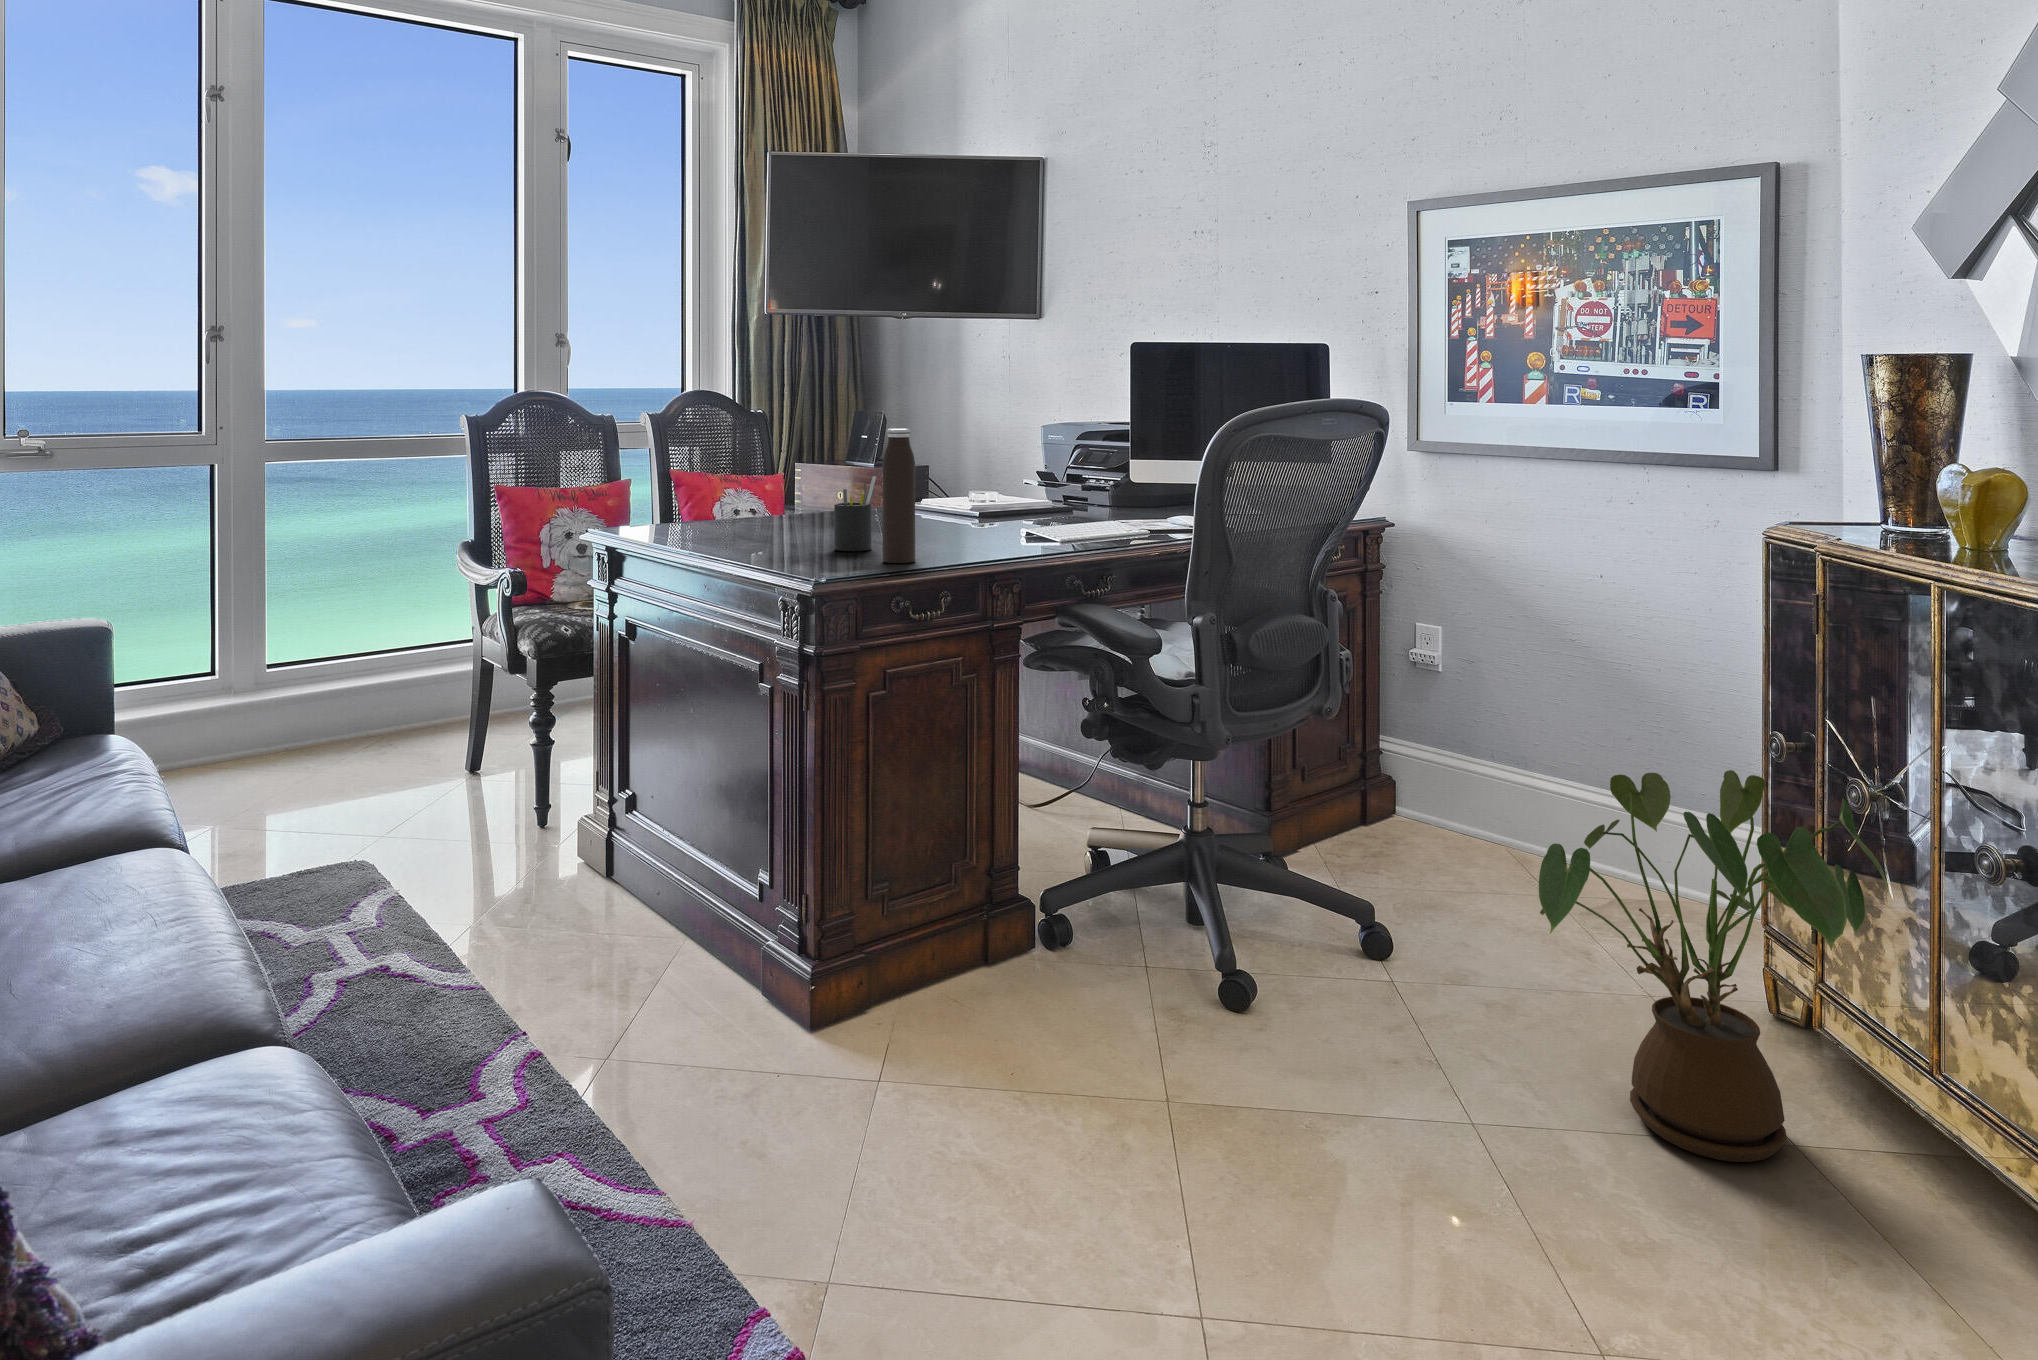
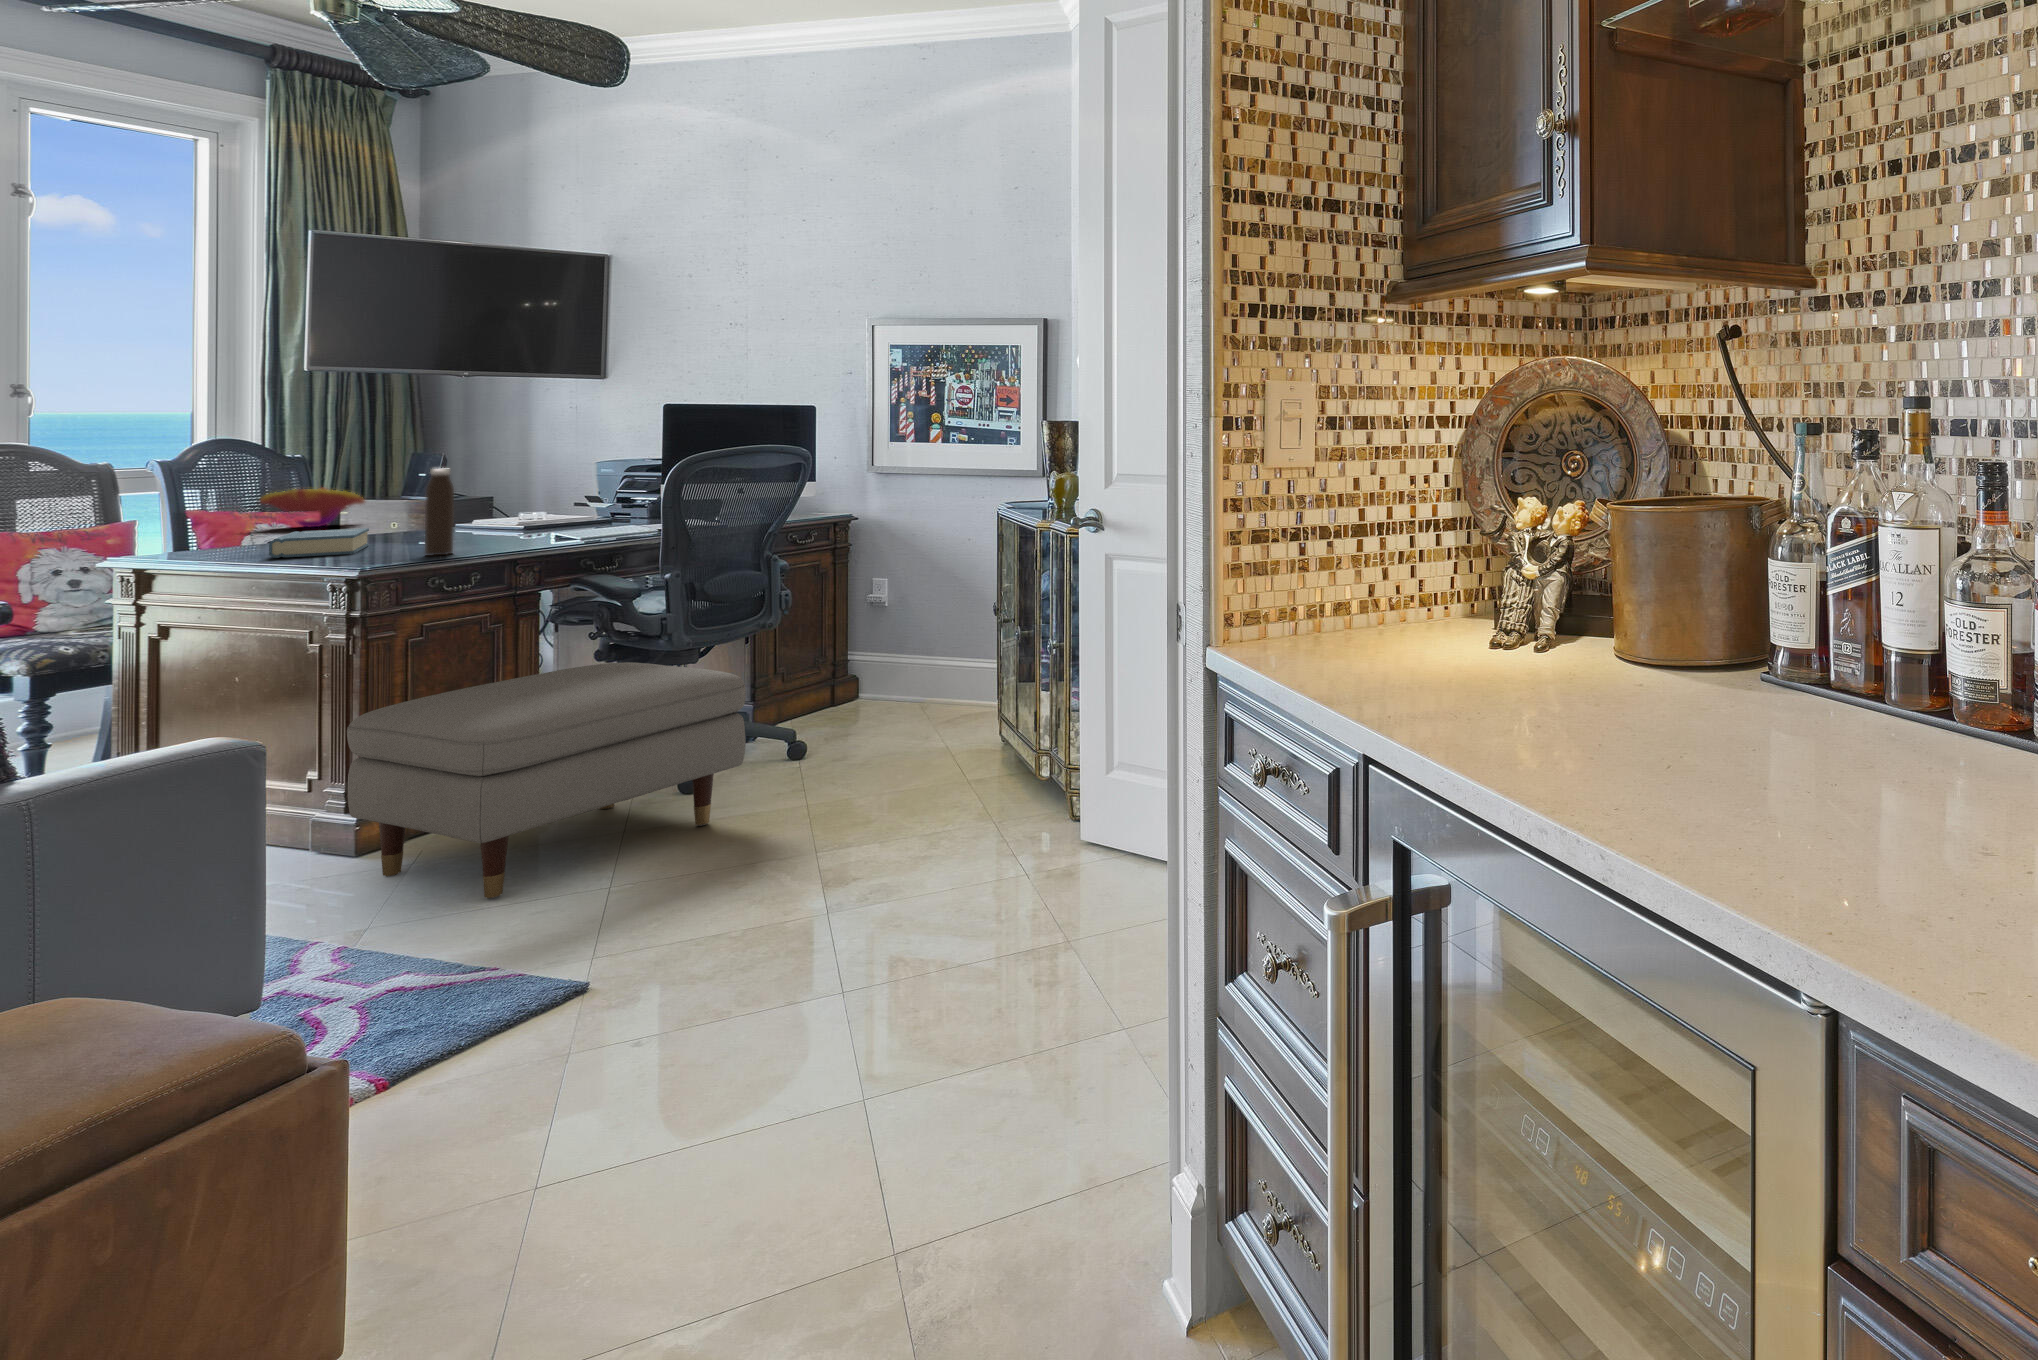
decorative bowl: none [727,449,817,497] -> present [260,488,365,527]
pen holder: present [834,476,876,551] -> none [382,501,422,553]
hardback book: none [722,509,821,547] -> present [269,528,369,558]
ottoman: none [801,762,1357,1233] -> present [347,662,746,899]
house plant: present [1539,770,1888,1162] -> none [847,615,1009,791]

